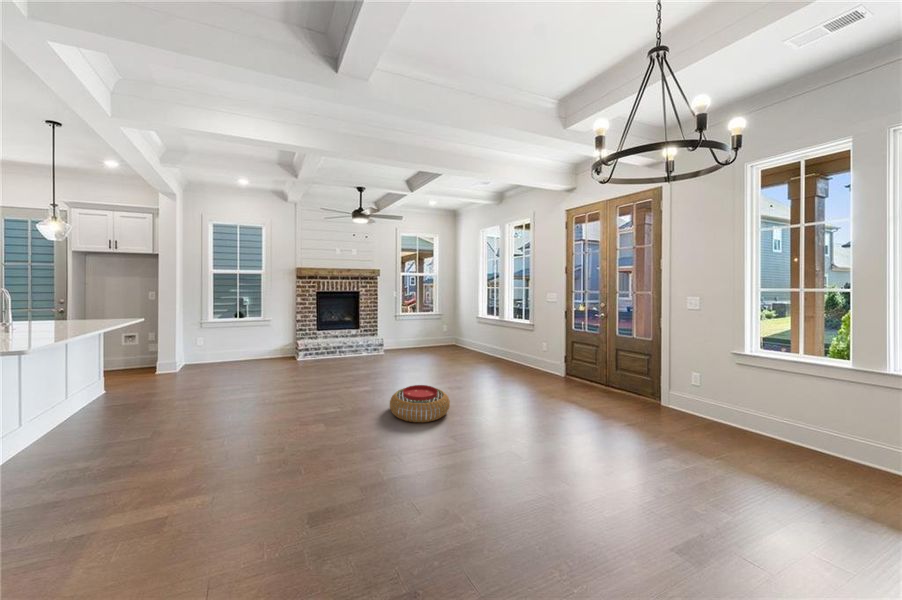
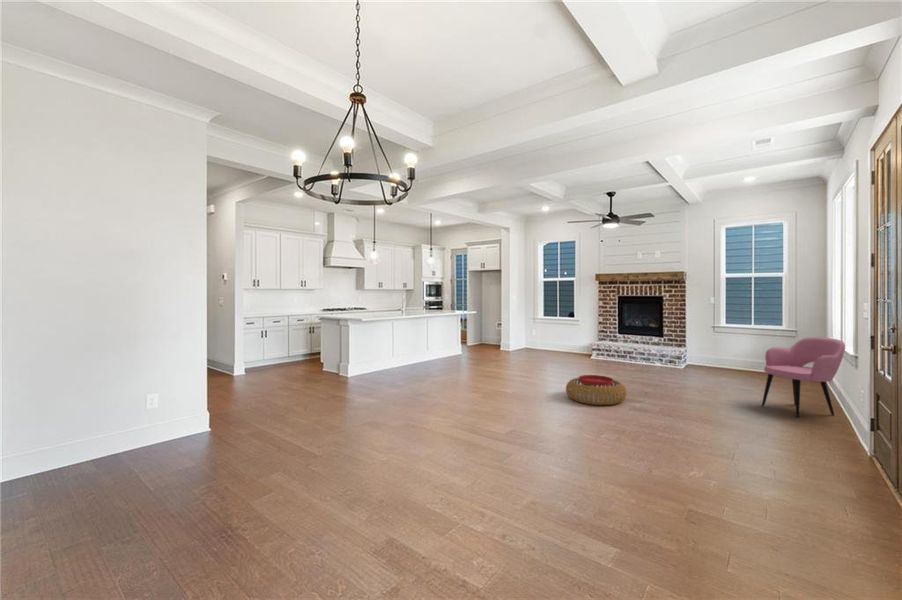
armchair: none [487,324,525,379] -> present [762,337,845,417]

